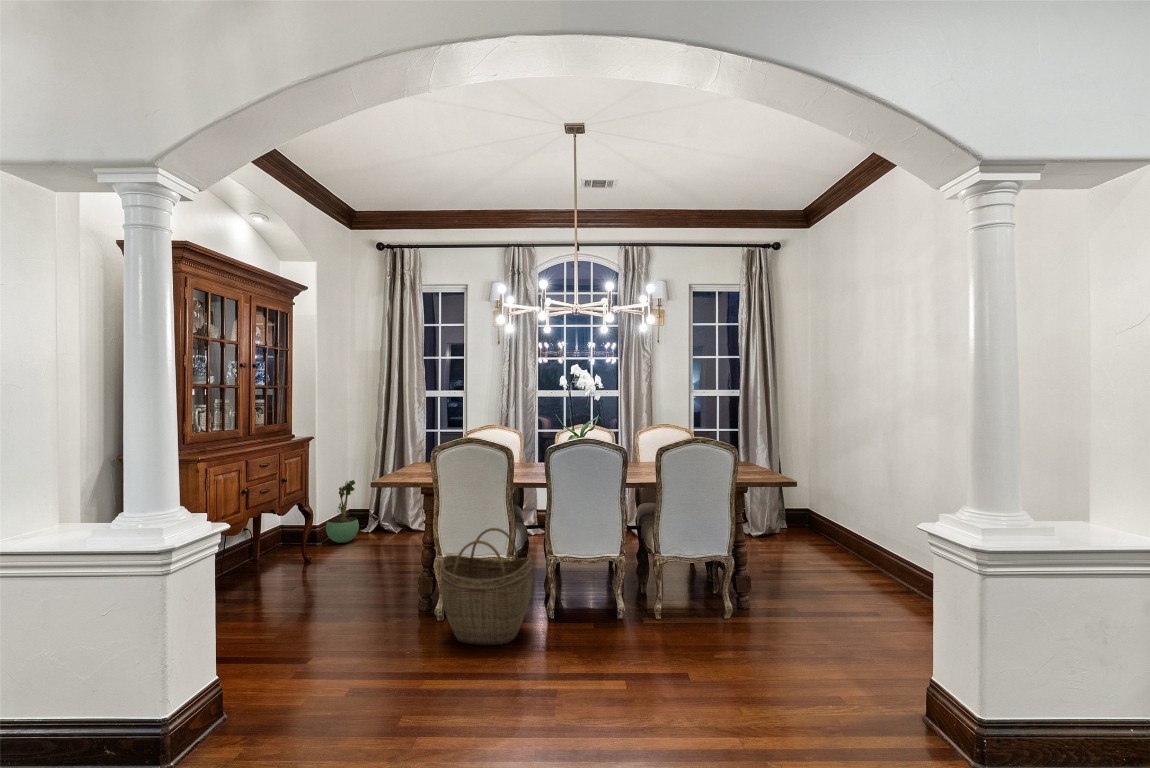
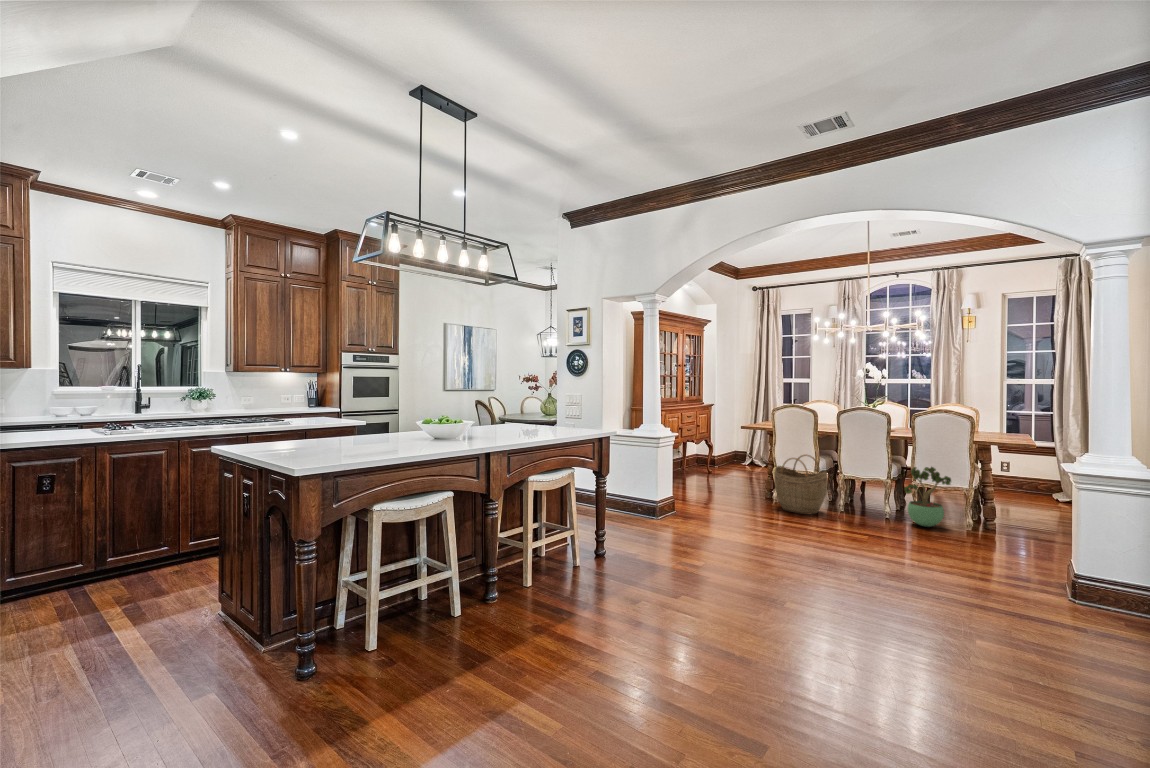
potted plant: present [326,480,359,543] -> present [904,467,951,527]

